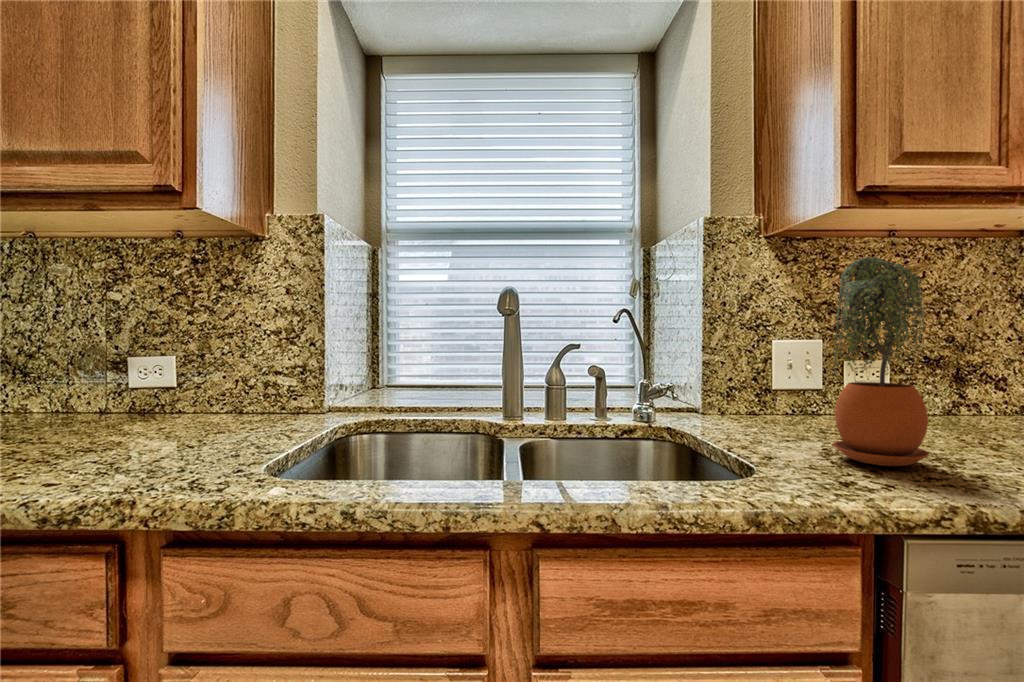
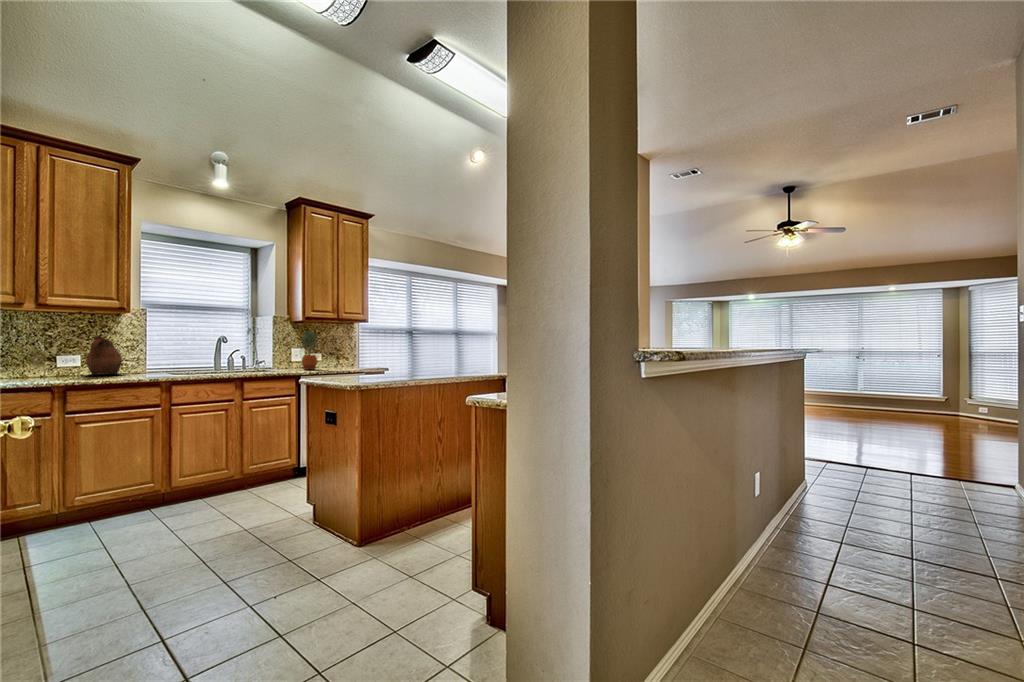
ceramic pitcher: none [103,298,238,434] -> present [86,336,122,375]

